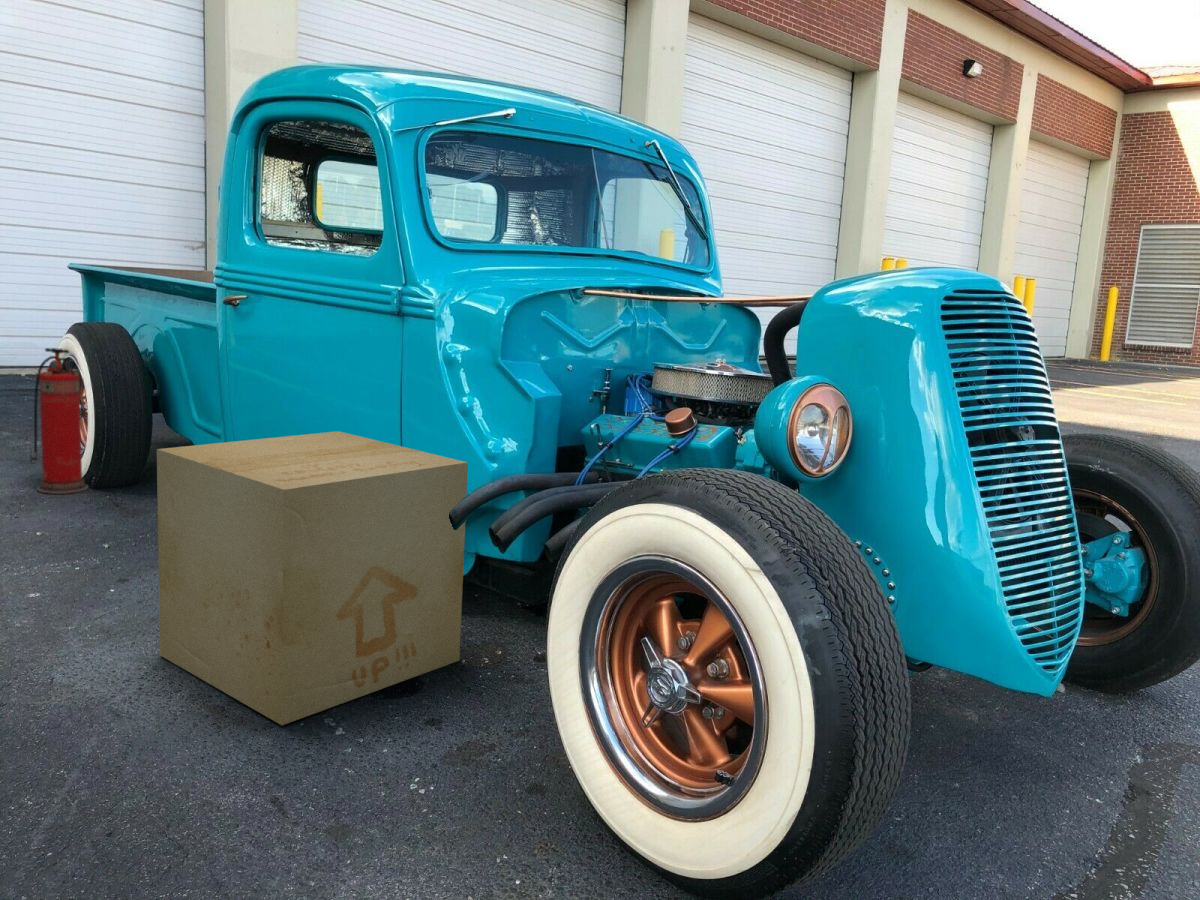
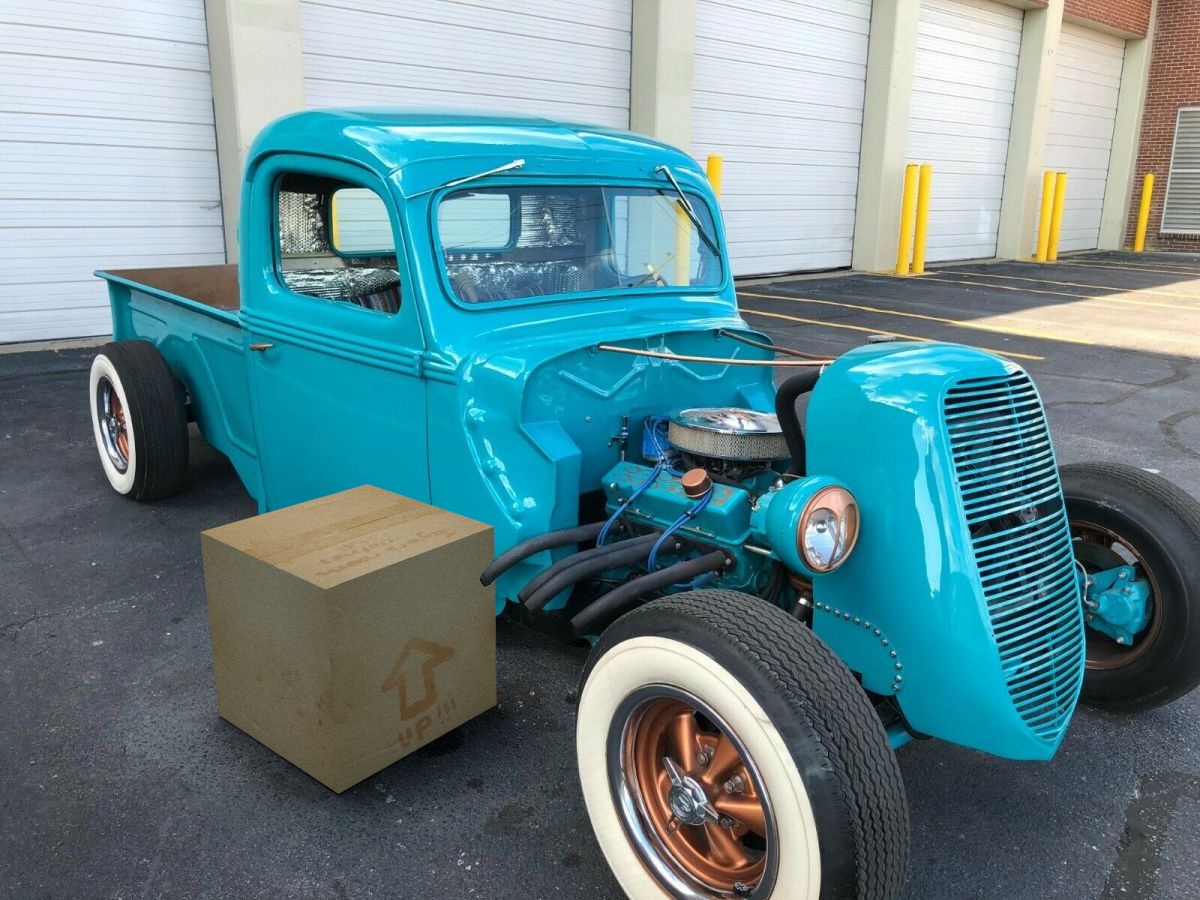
fire extinguisher: present [31,348,88,494] -> none [68,376,128,516]

